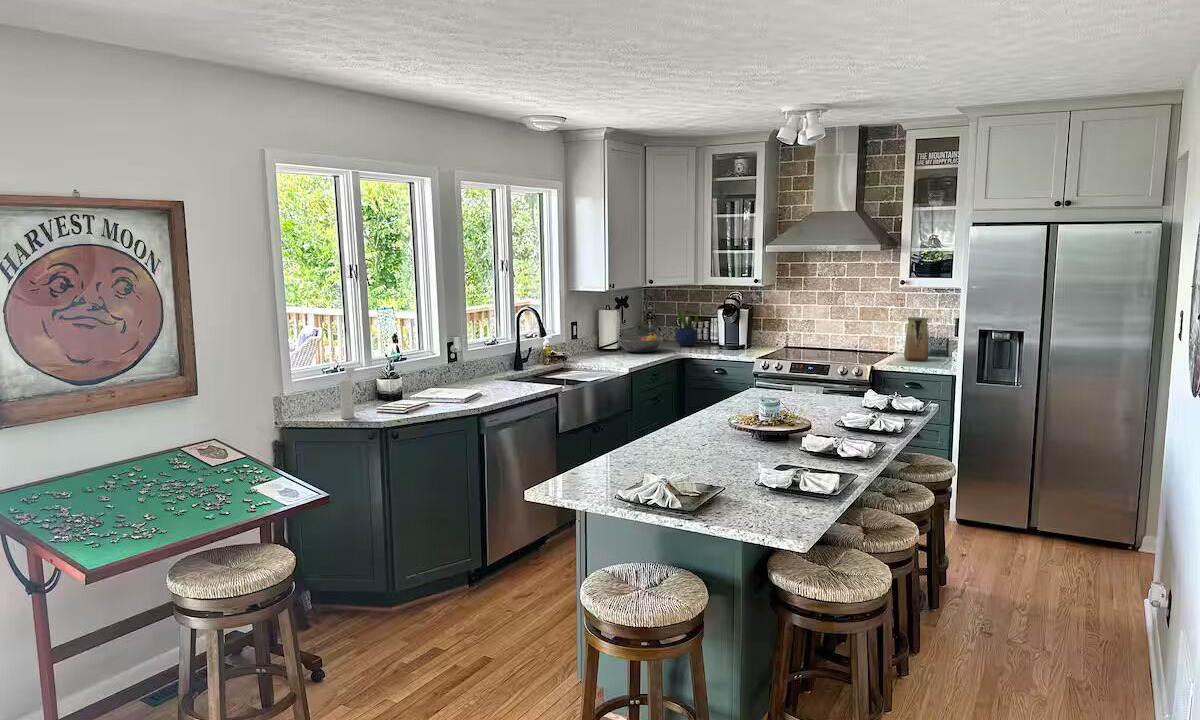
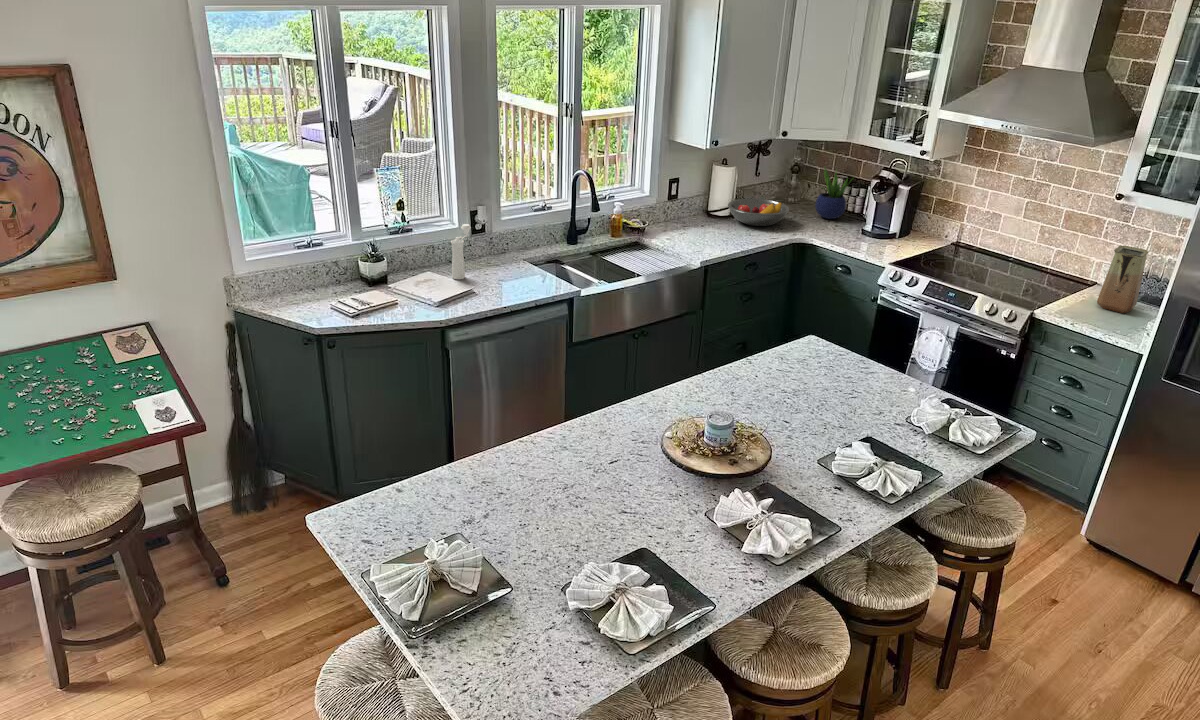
pepper mill: present [339,366,355,419] -> present [451,224,471,279]

